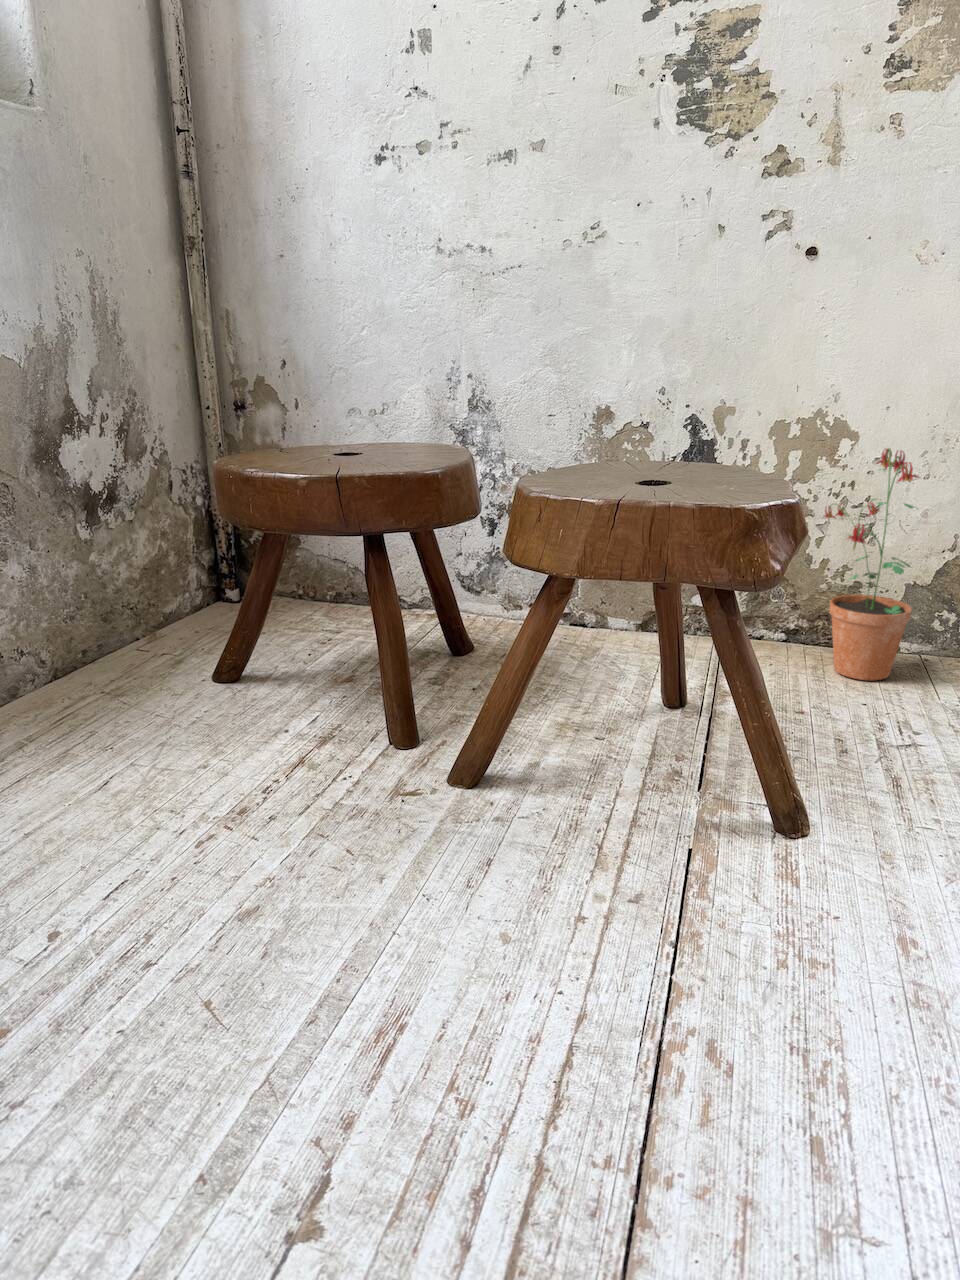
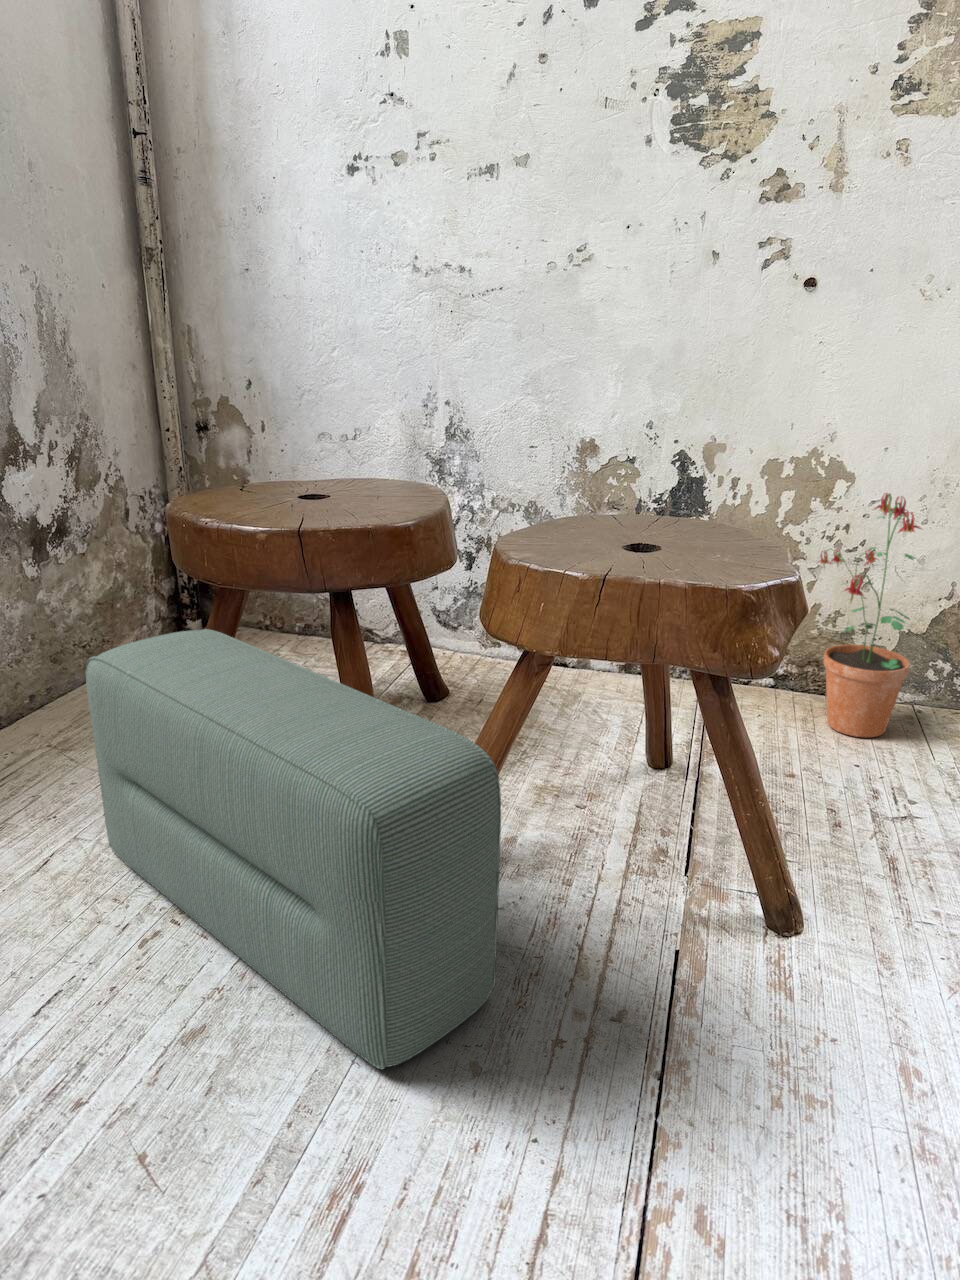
pouf: none [143,567,526,937] -> present [85,629,501,1069]

